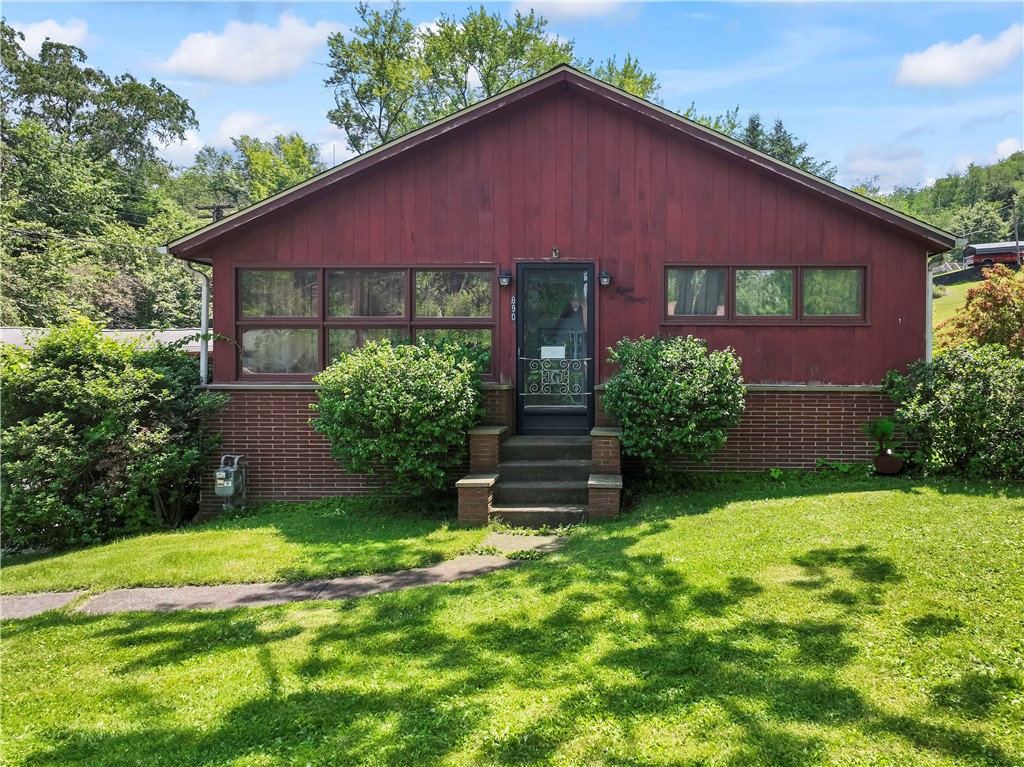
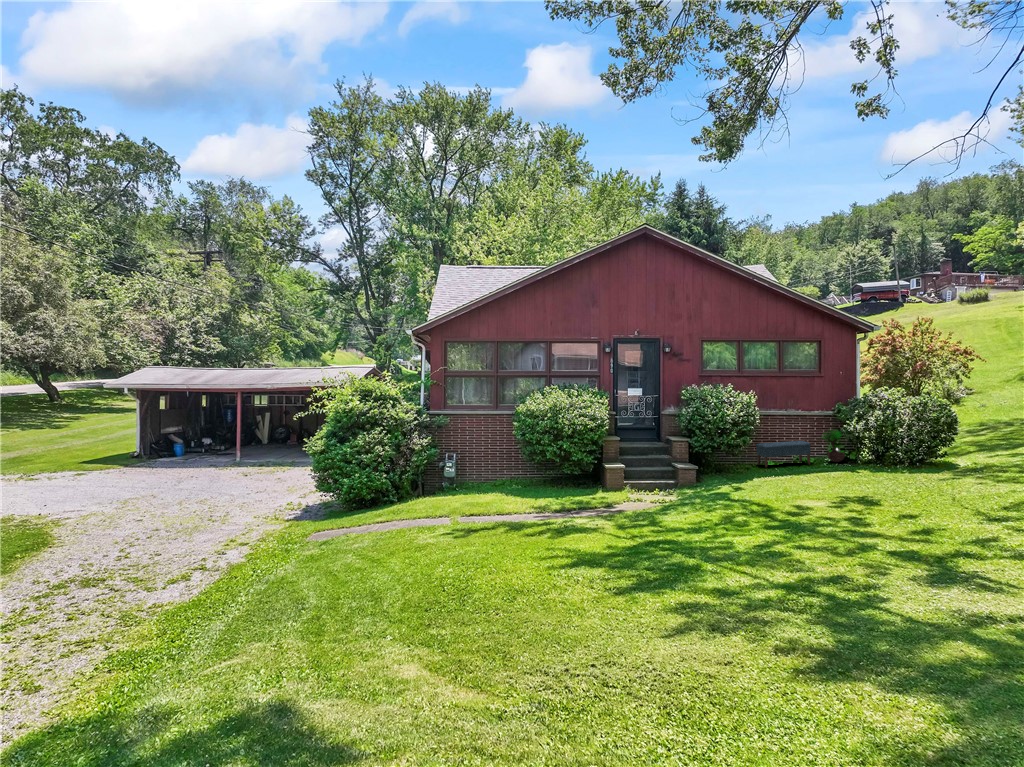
bench: none [746,437,840,483] -> present [756,441,811,468]

